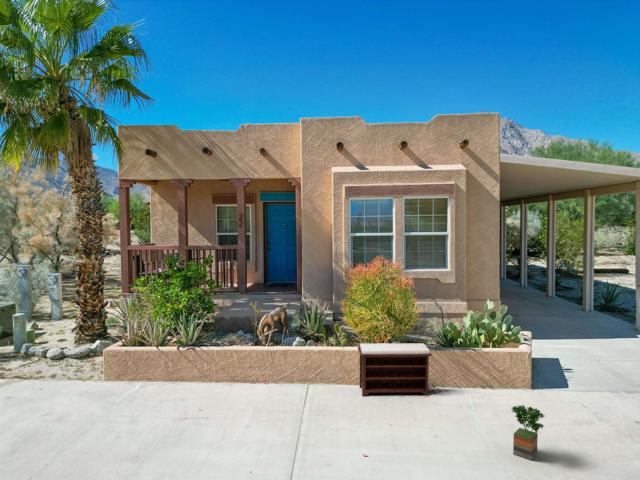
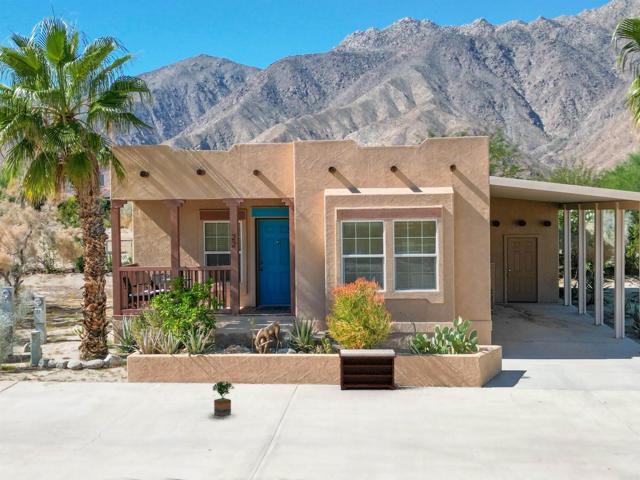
potted tree: present [512,405,544,460] -> present [213,381,234,416]

